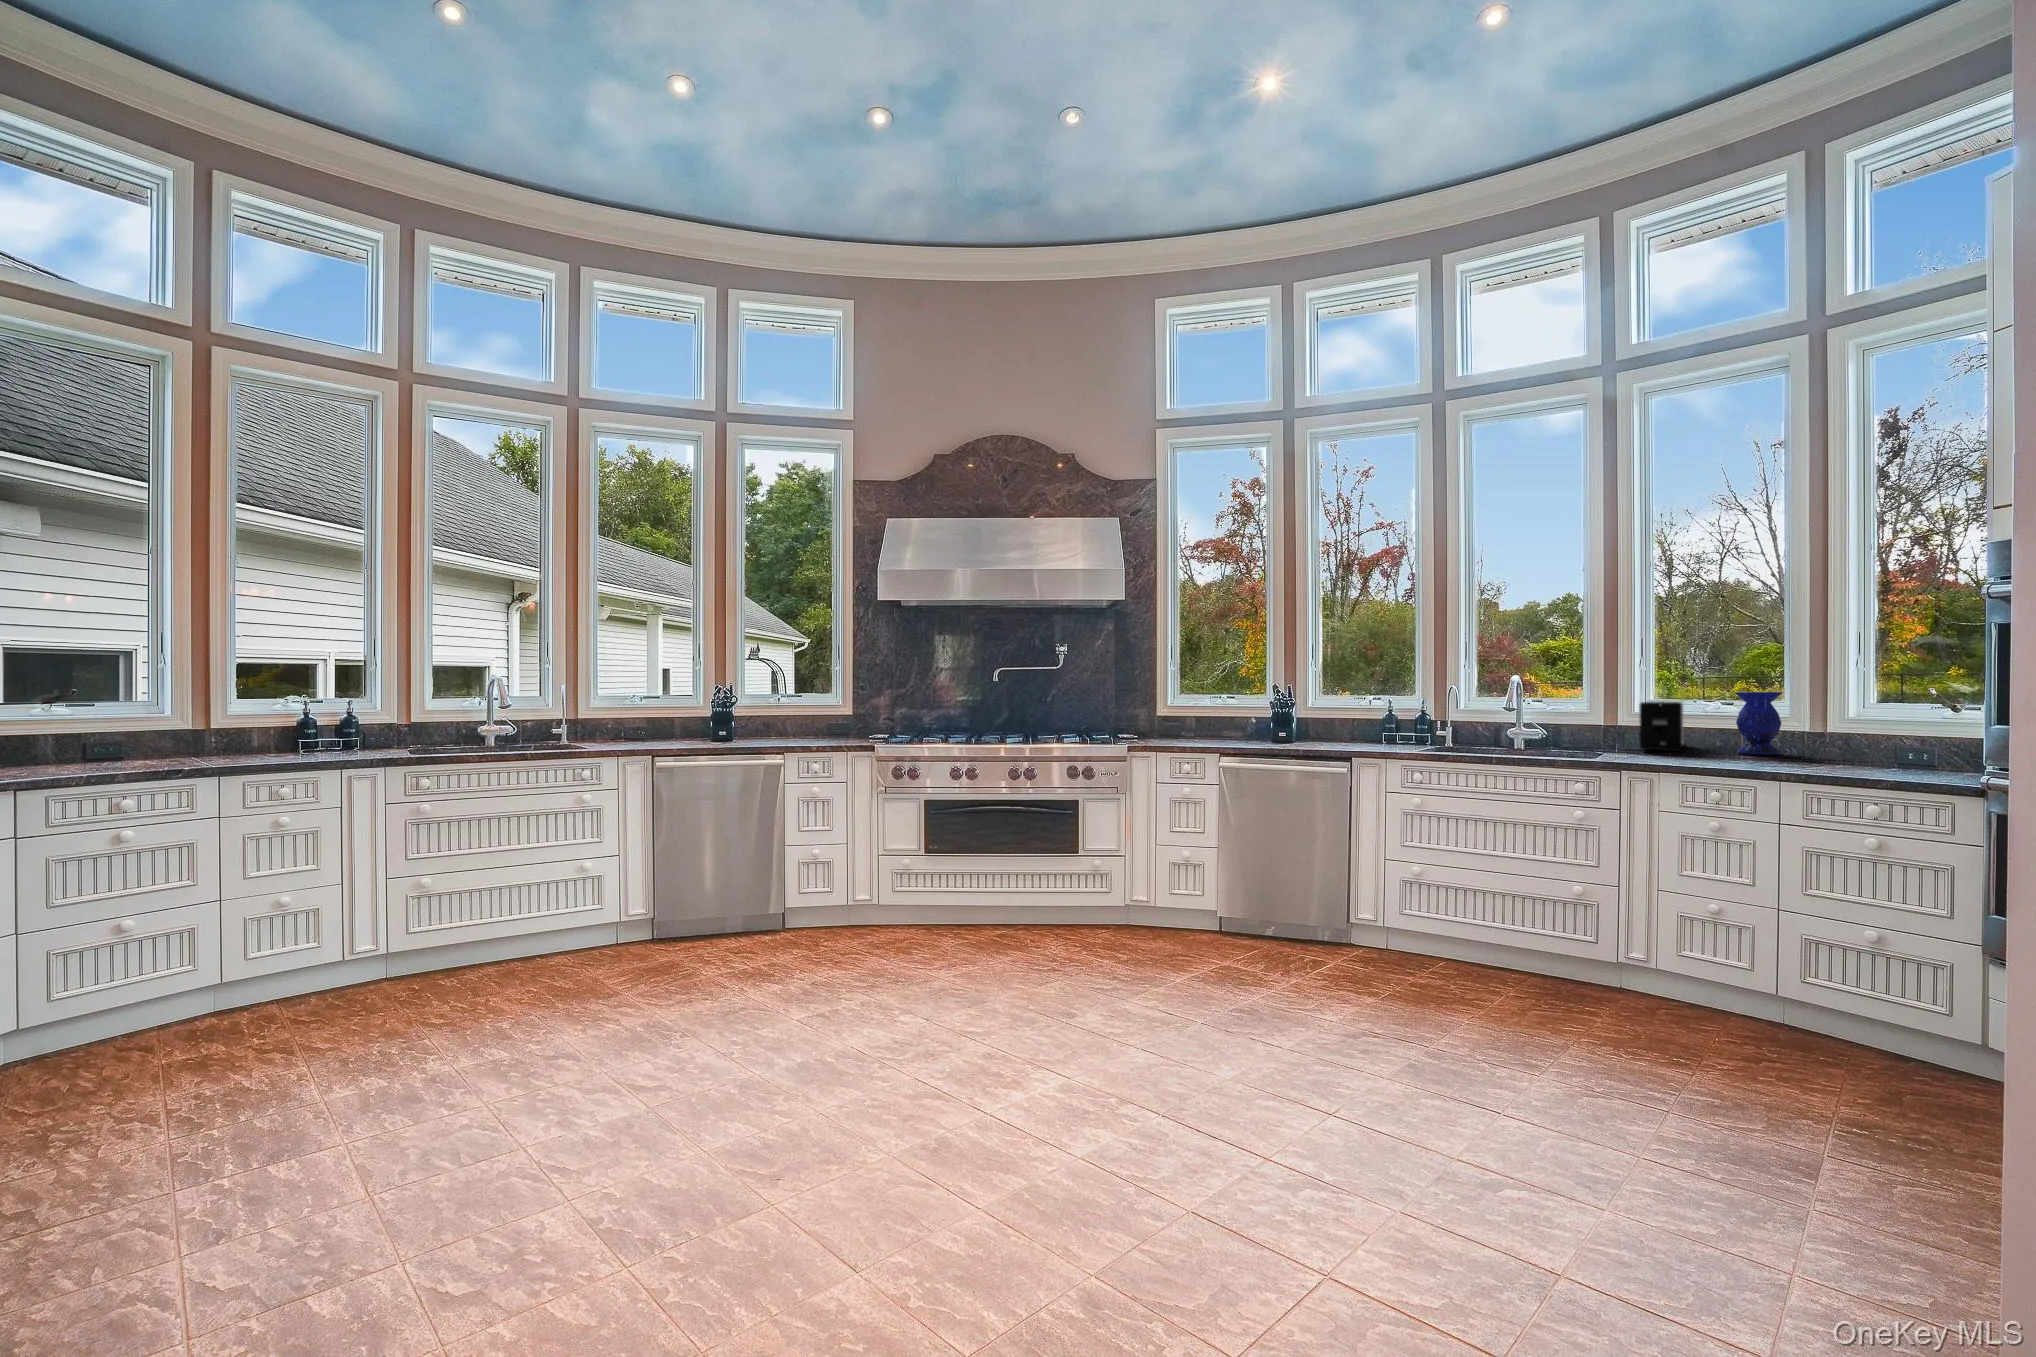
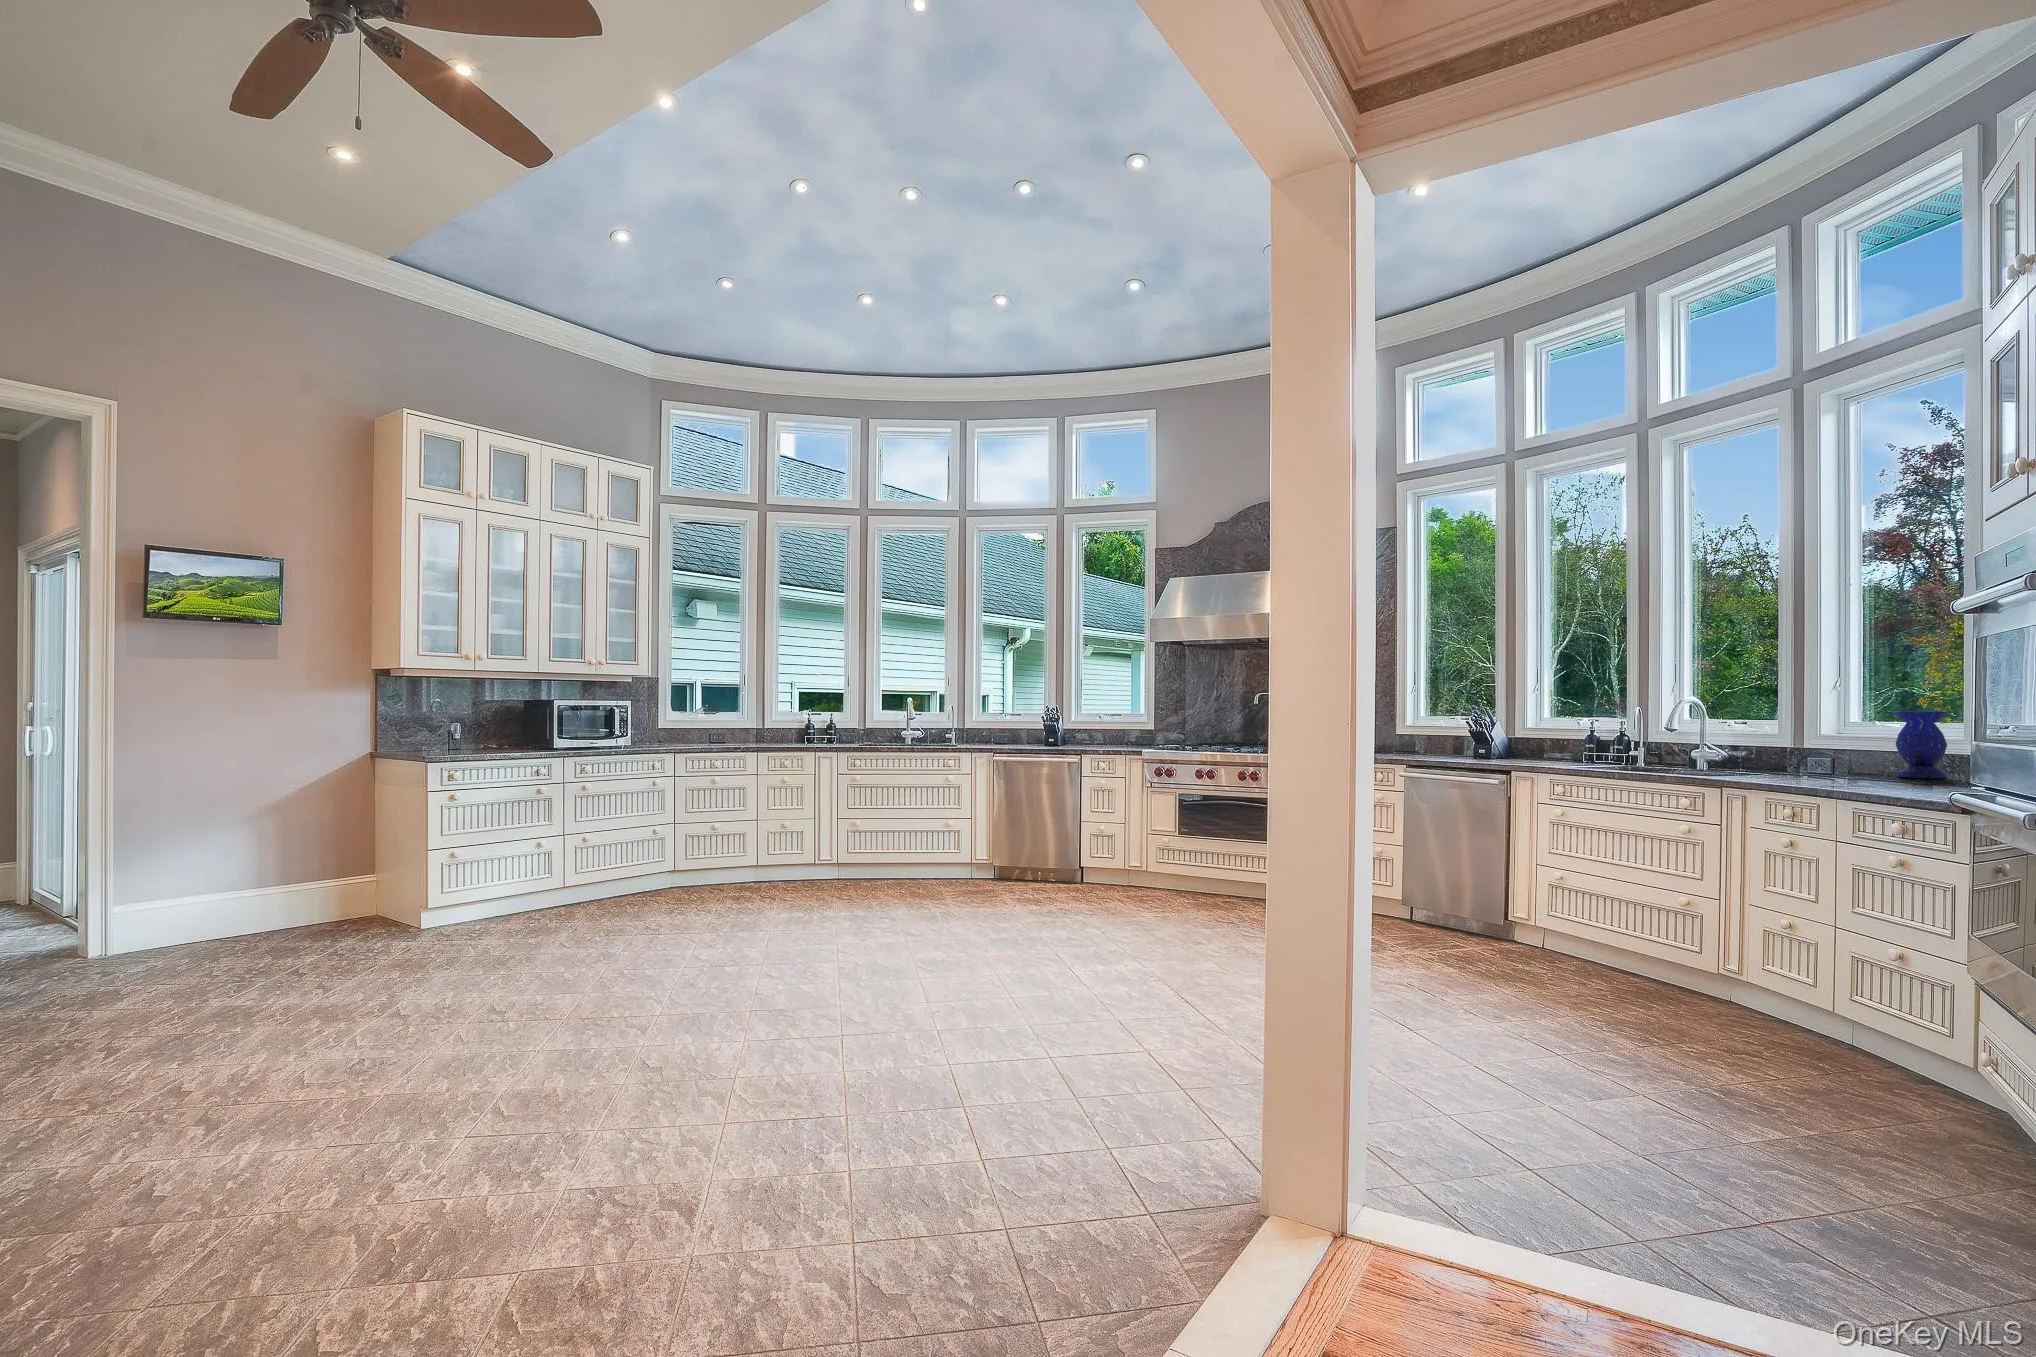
toaster: present [1639,701,1686,751] -> none [1794,722,1885,772]

